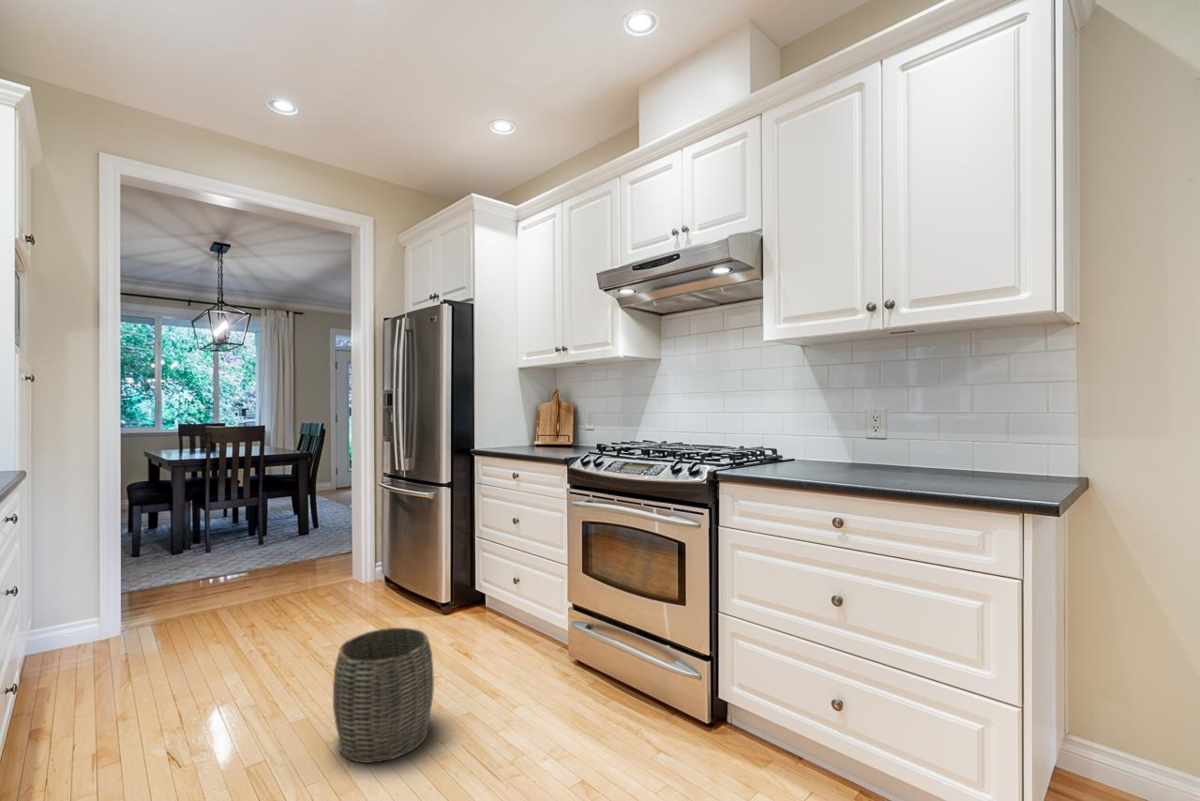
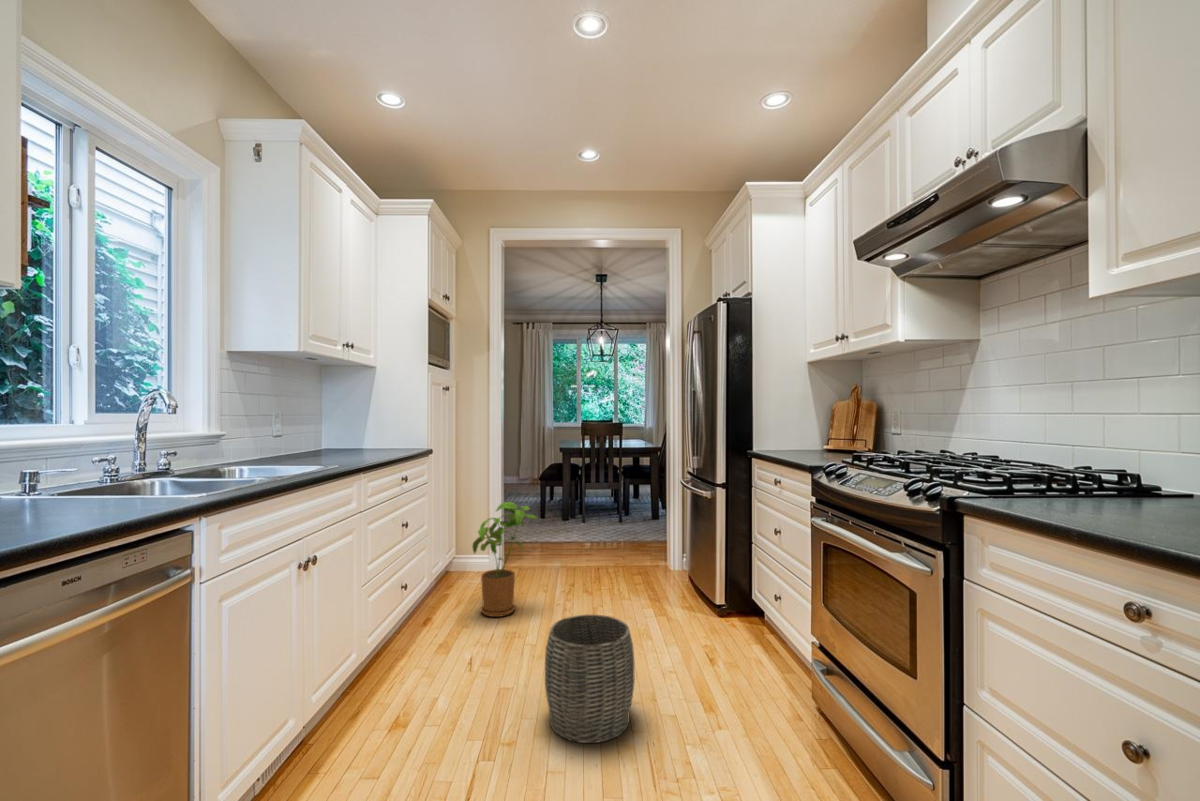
house plant: none [134,531,235,686] -> present [472,502,536,617]

